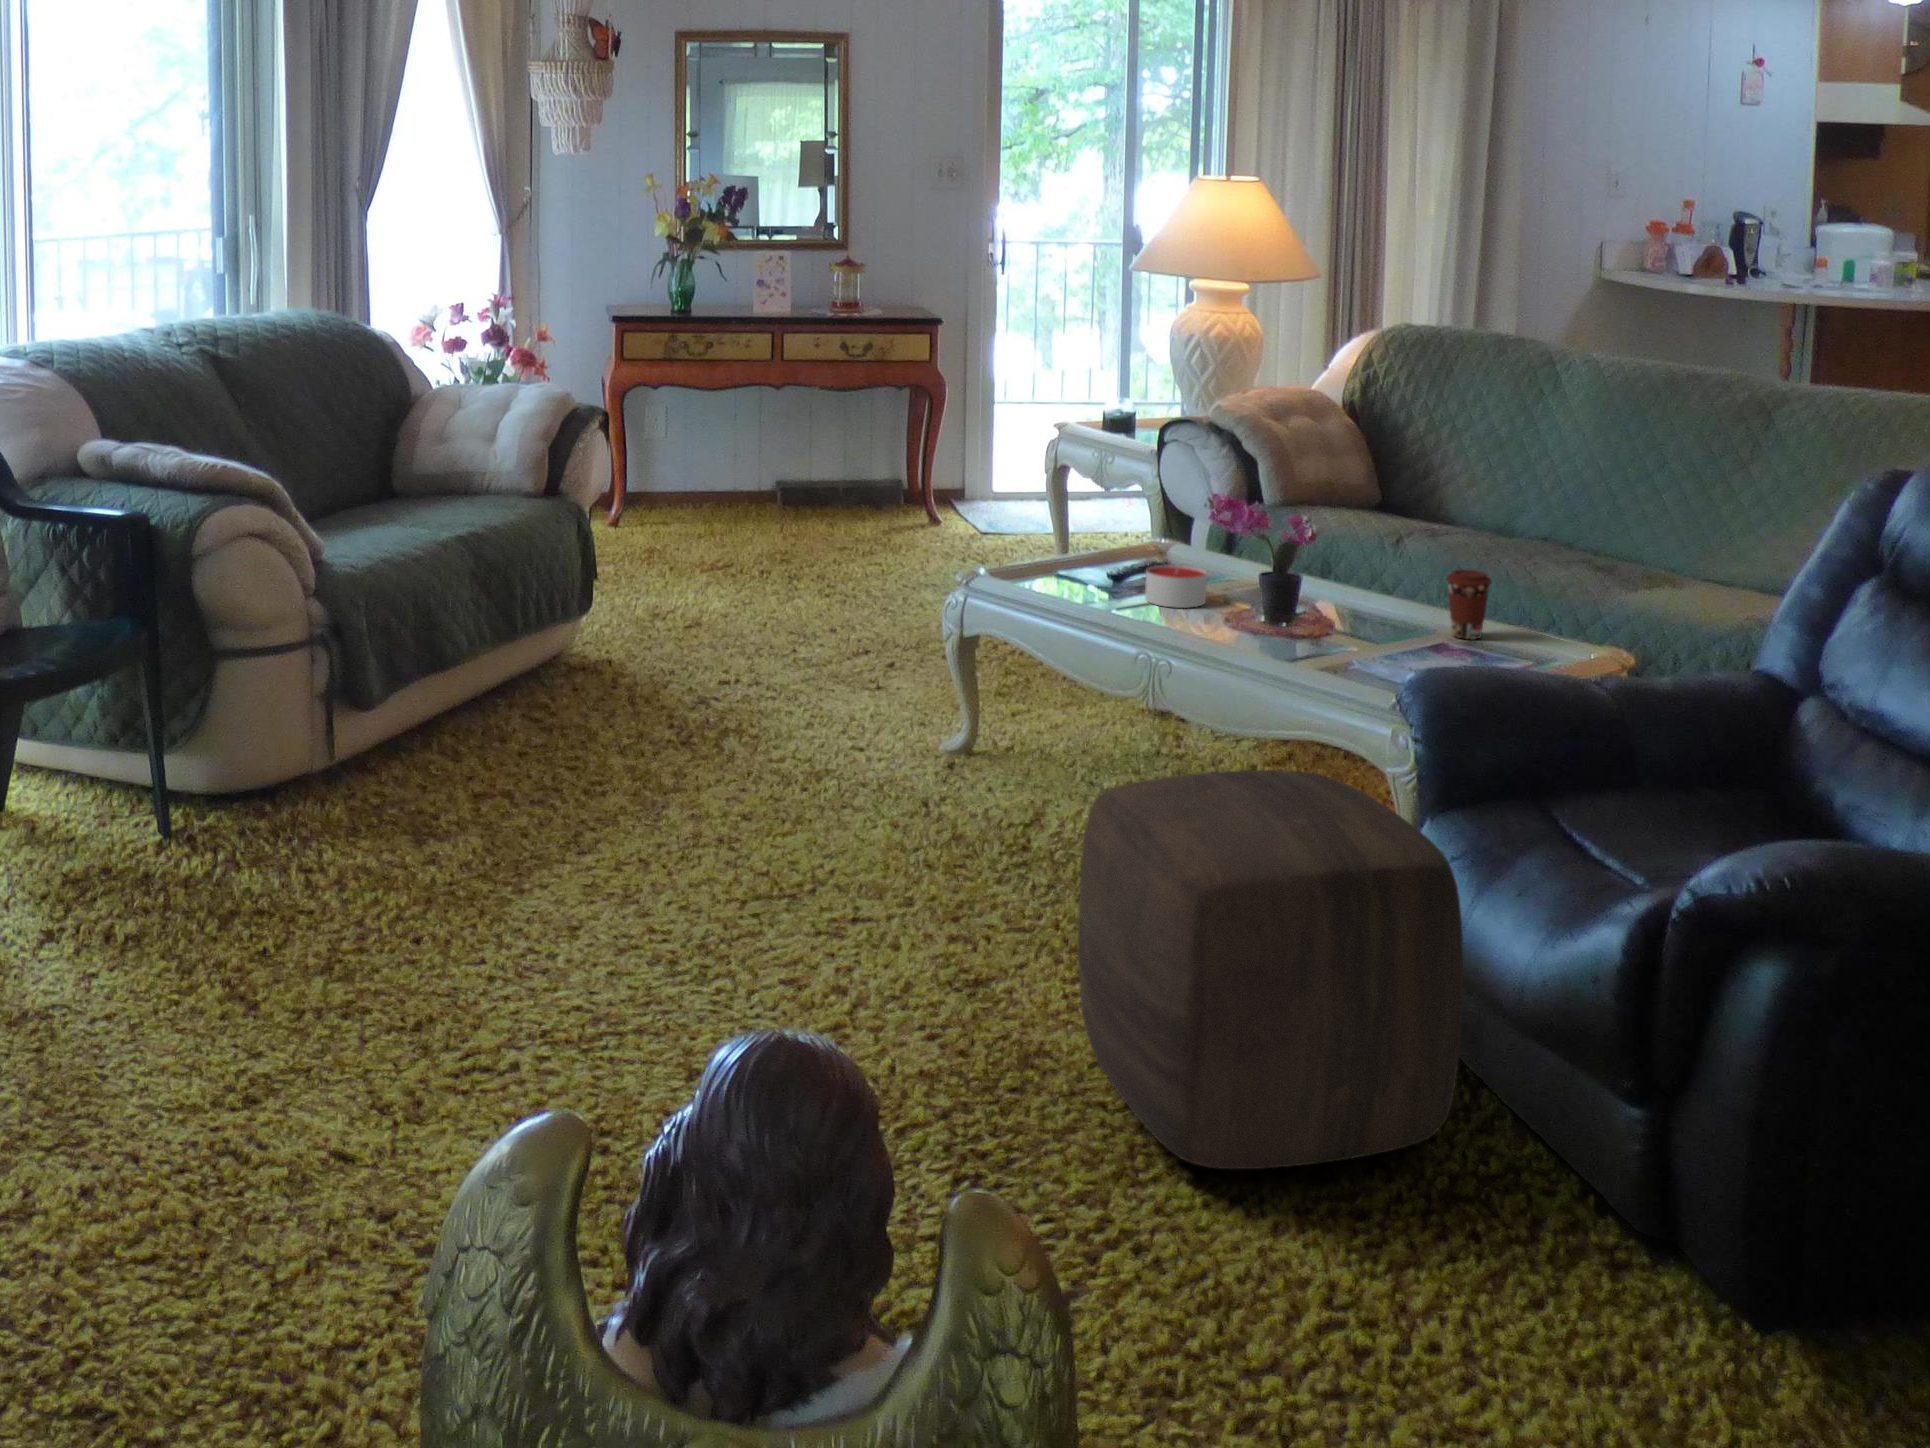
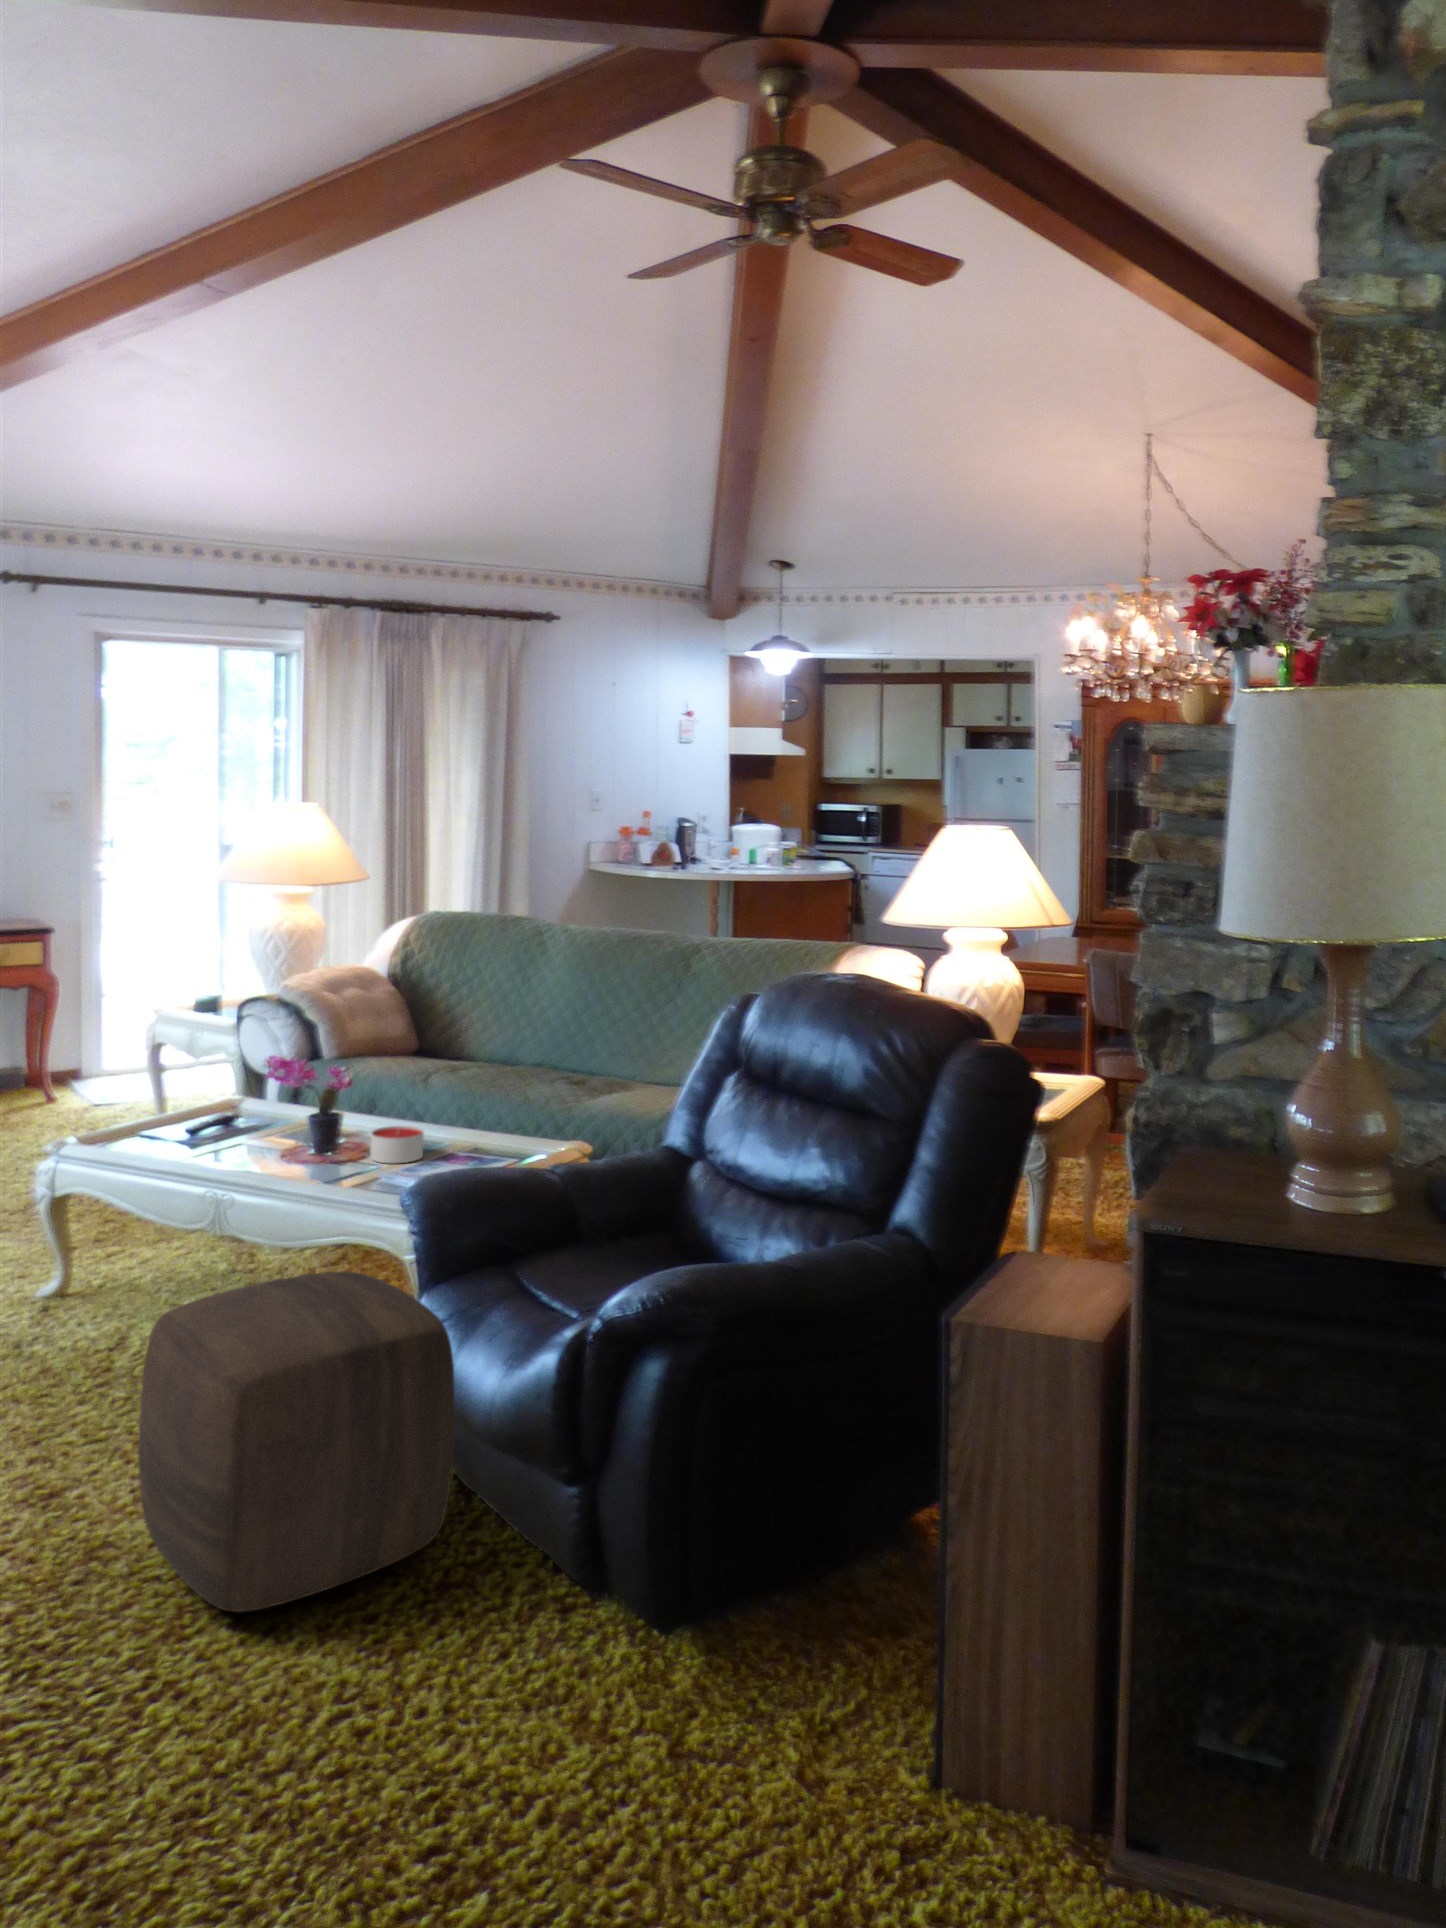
candle: present [1145,564,1207,608] -> present [371,1126,424,1163]
coffee cup: present [1446,569,1491,639] -> none [463,1094,497,1147]

